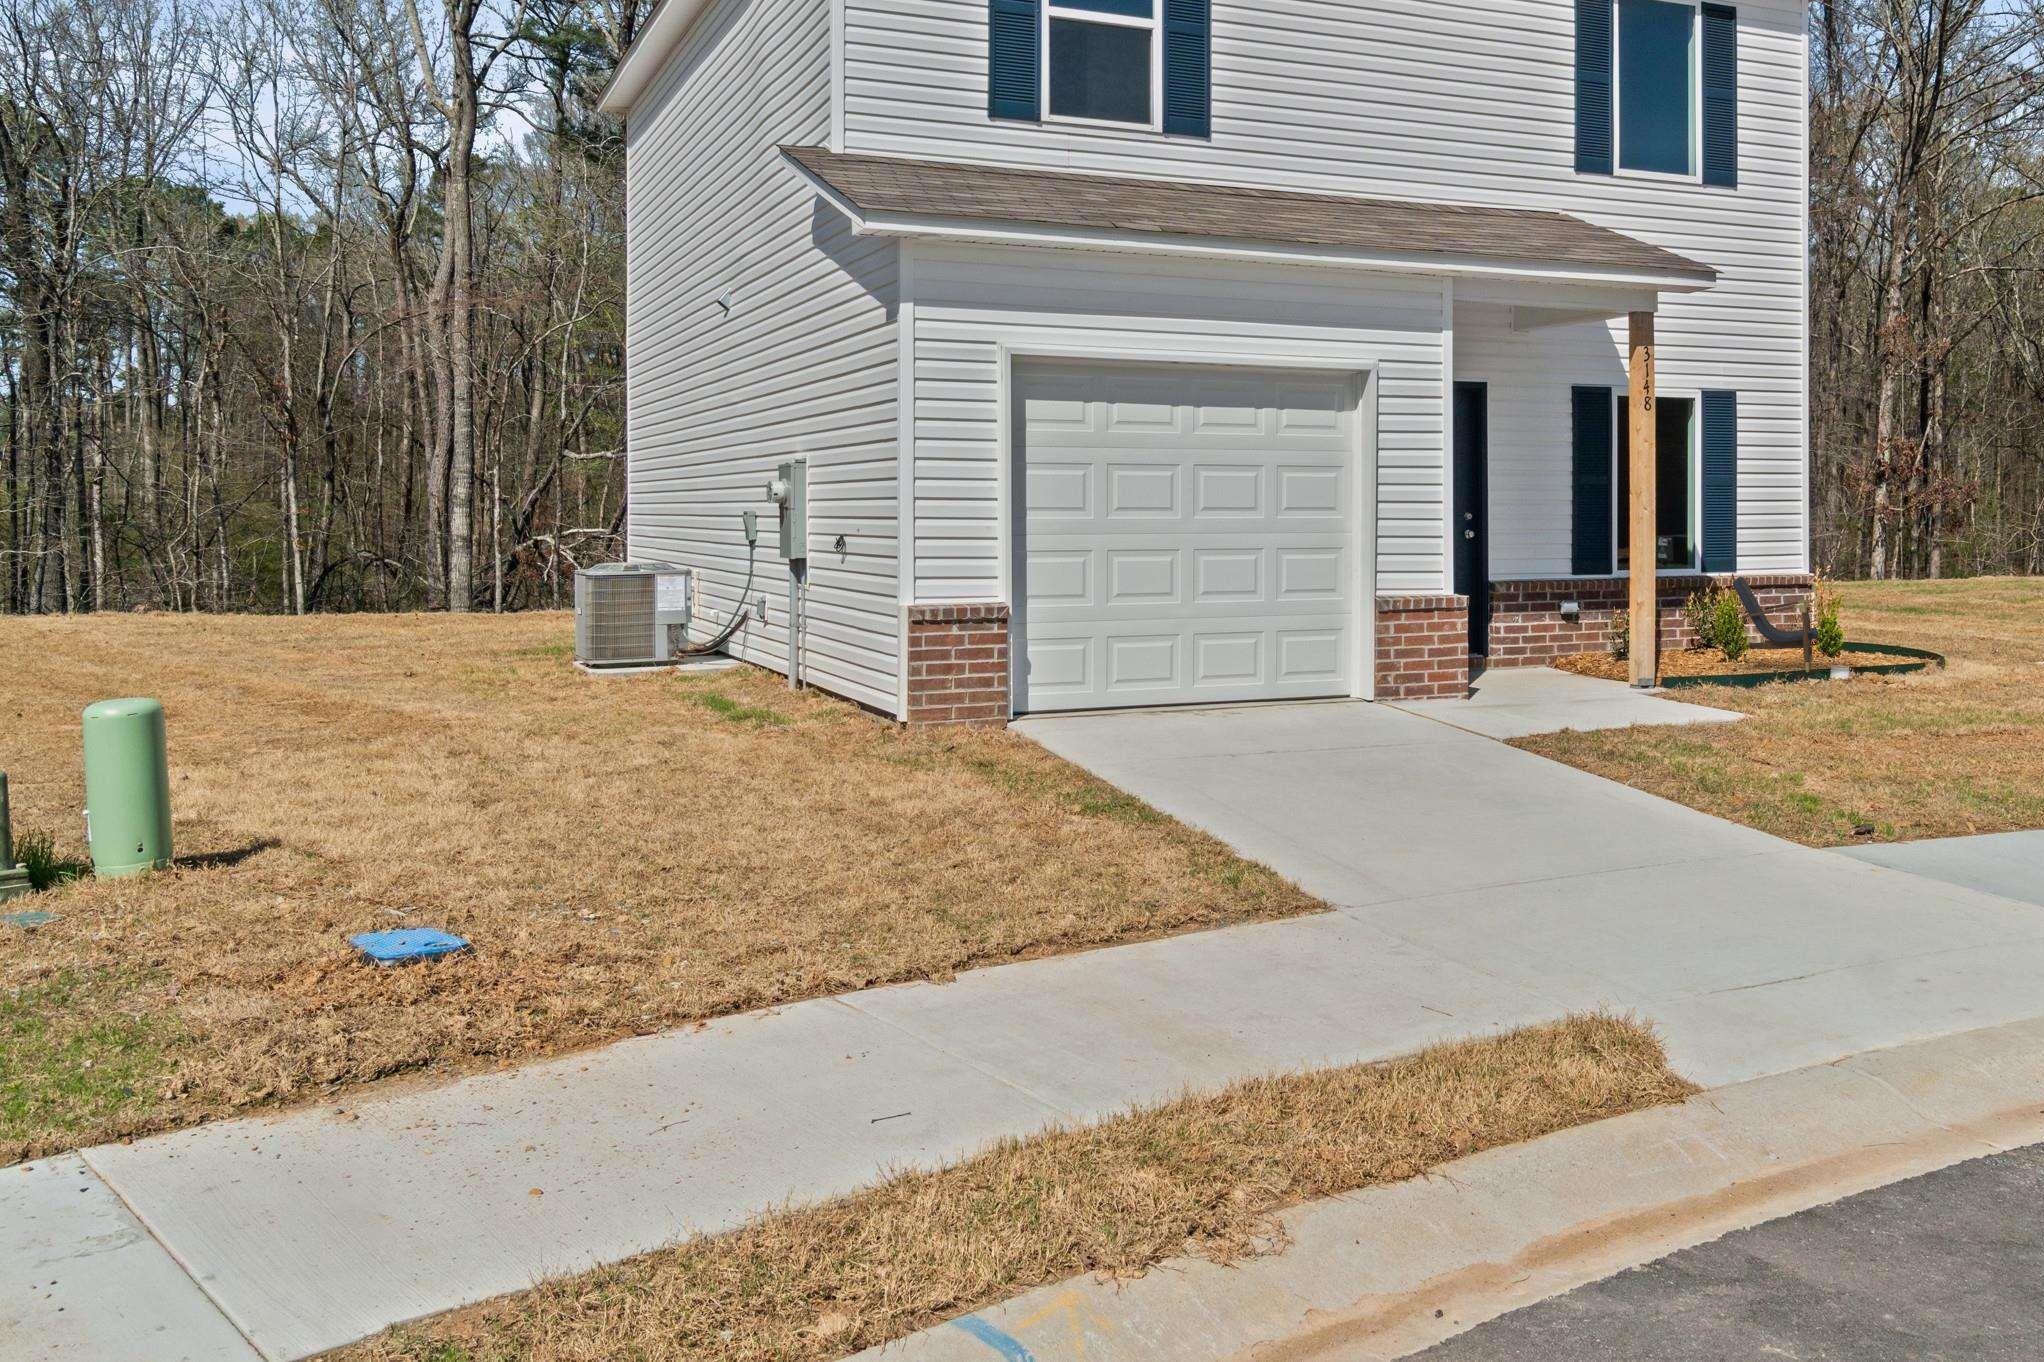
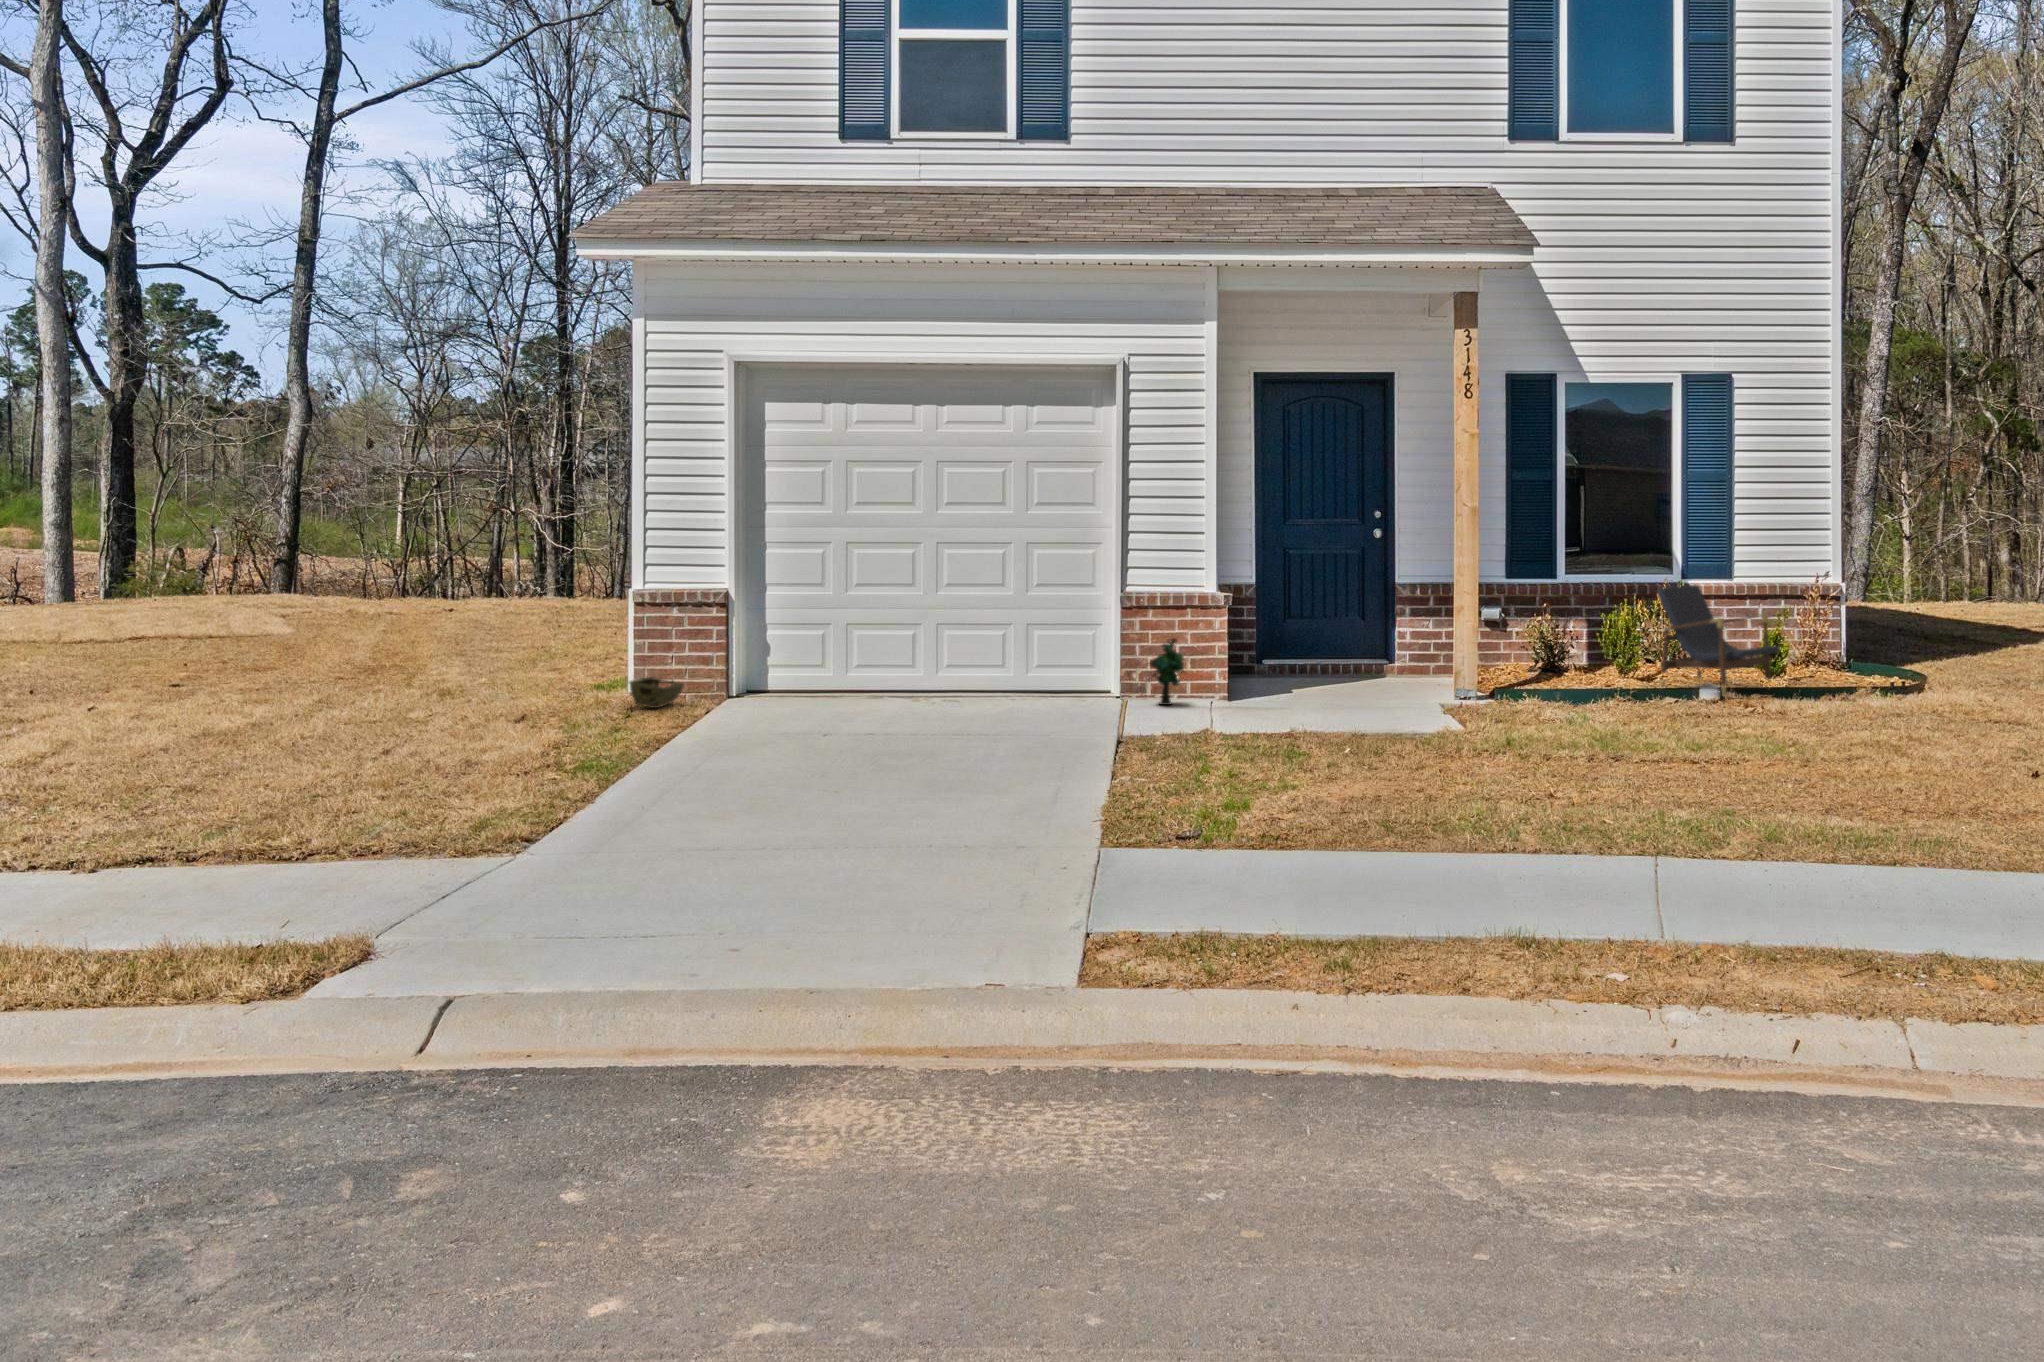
decorative plant: none [1403,639,1441,706] -> present [1150,638,1185,705]
woven basket: none [931,707,985,741] -> present [629,677,684,708]

